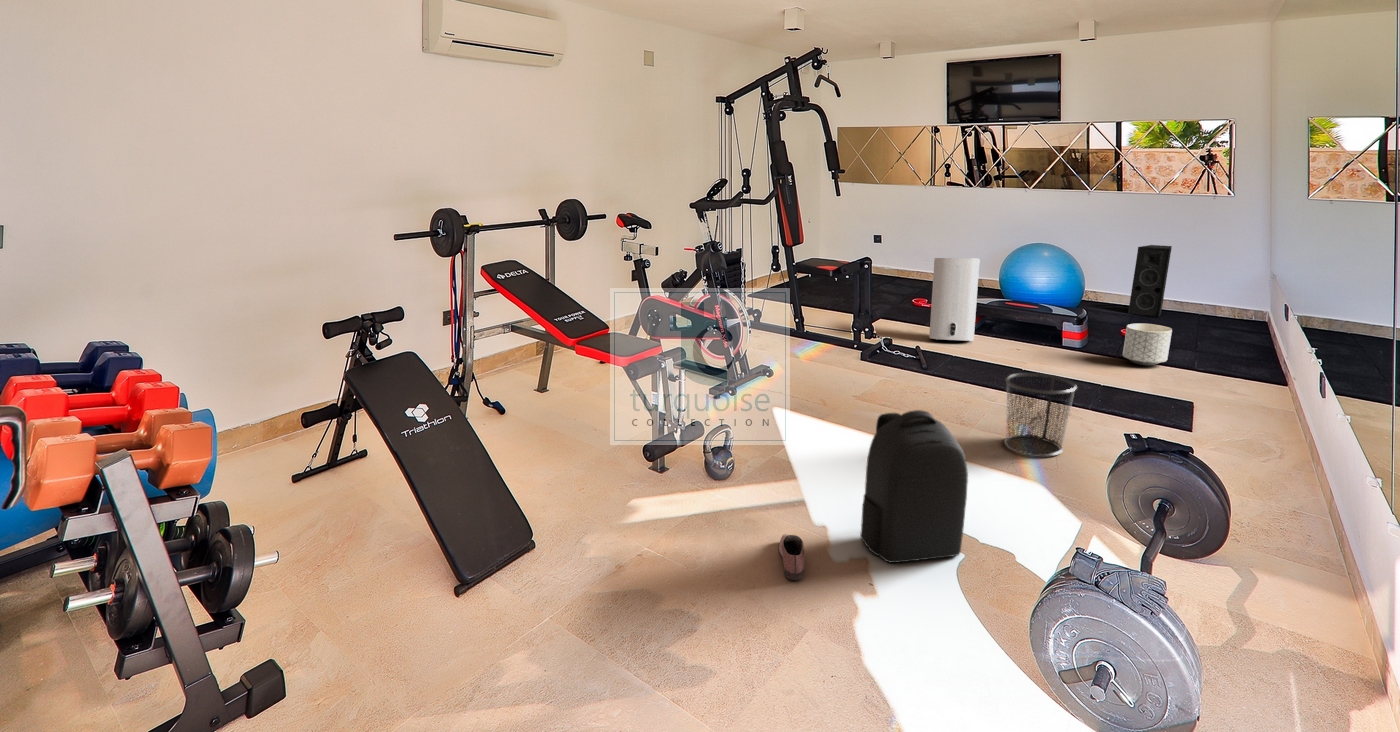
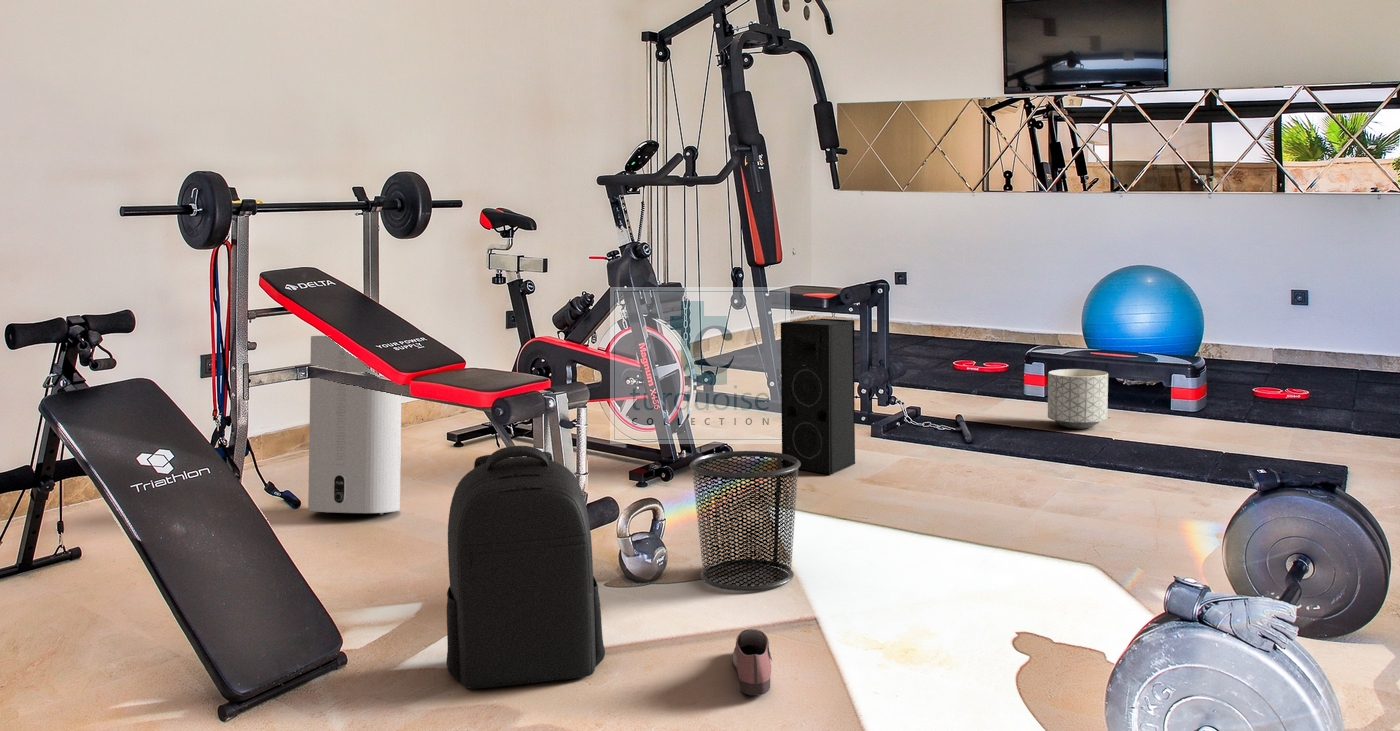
speaker: present [1128,245,1172,317] -> present [781,319,855,475]
air purifier: present [929,258,980,341] -> present [308,336,401,515]
planter: present [1123,324,1172,366] -> present [1048,369,1108,429]
waste bin: present [1004,373,1077,457] -> present [690,451,801,591]
backpack: present [860,410,968,563] -> present [446,446,605,689]

